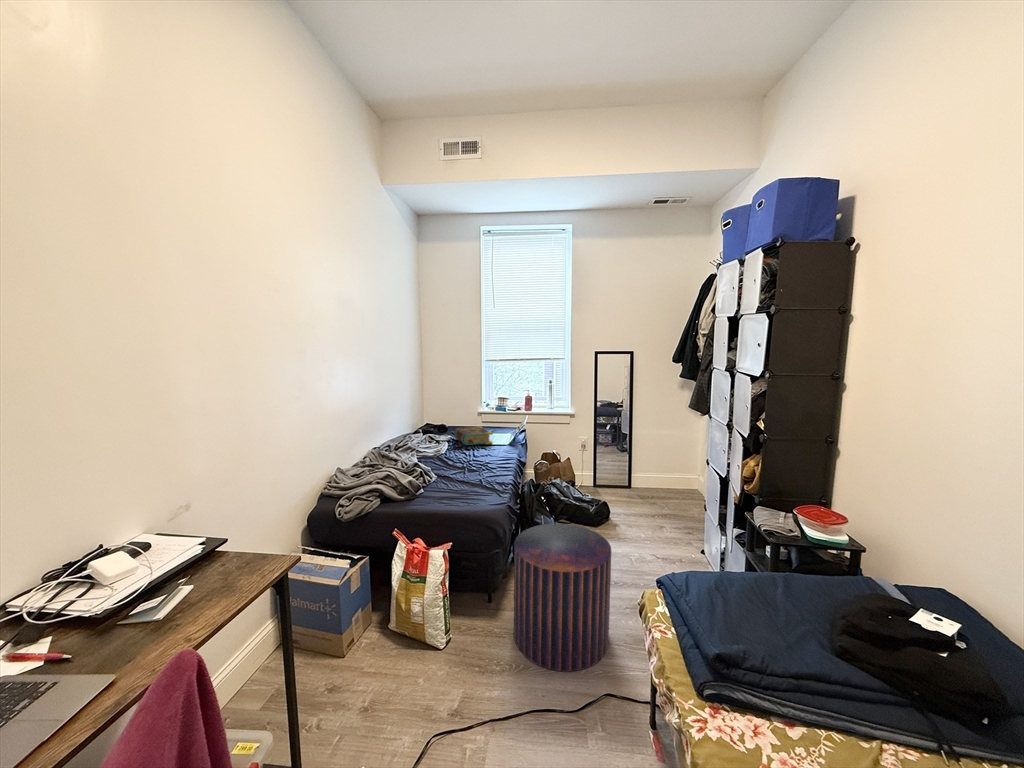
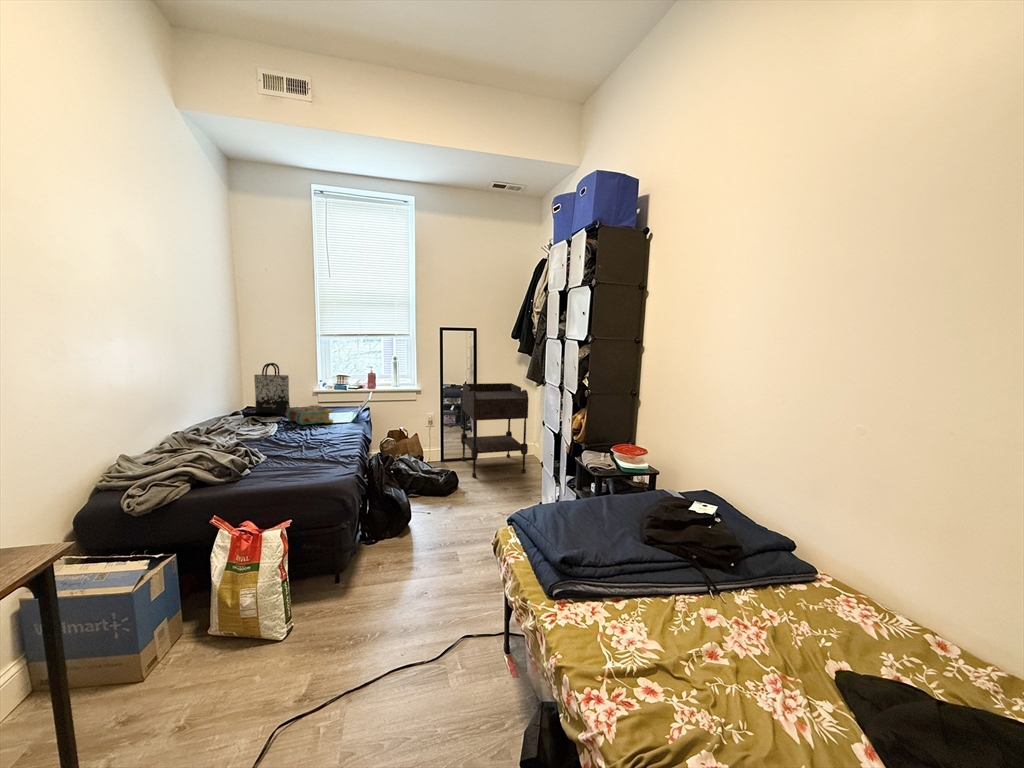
tote bag: none [431,386,459,432] -> present [254,363,290,413]
side table: none [615,409,692,512] -> present [461,383,528,477]
pouf: present [514,524,612,671] -> none [364,488,464,629]

